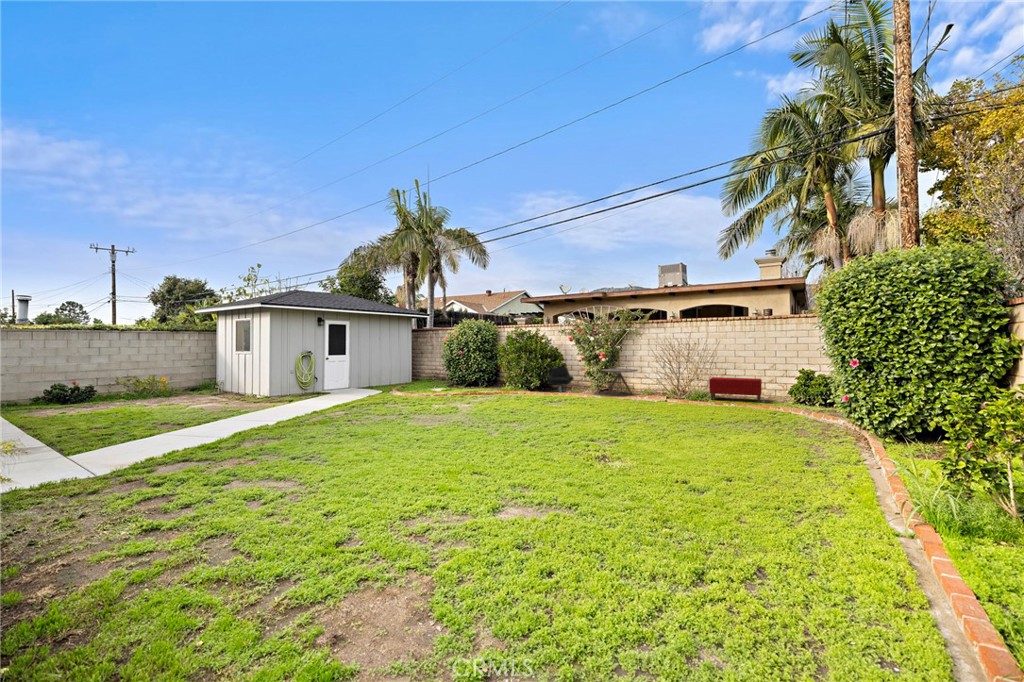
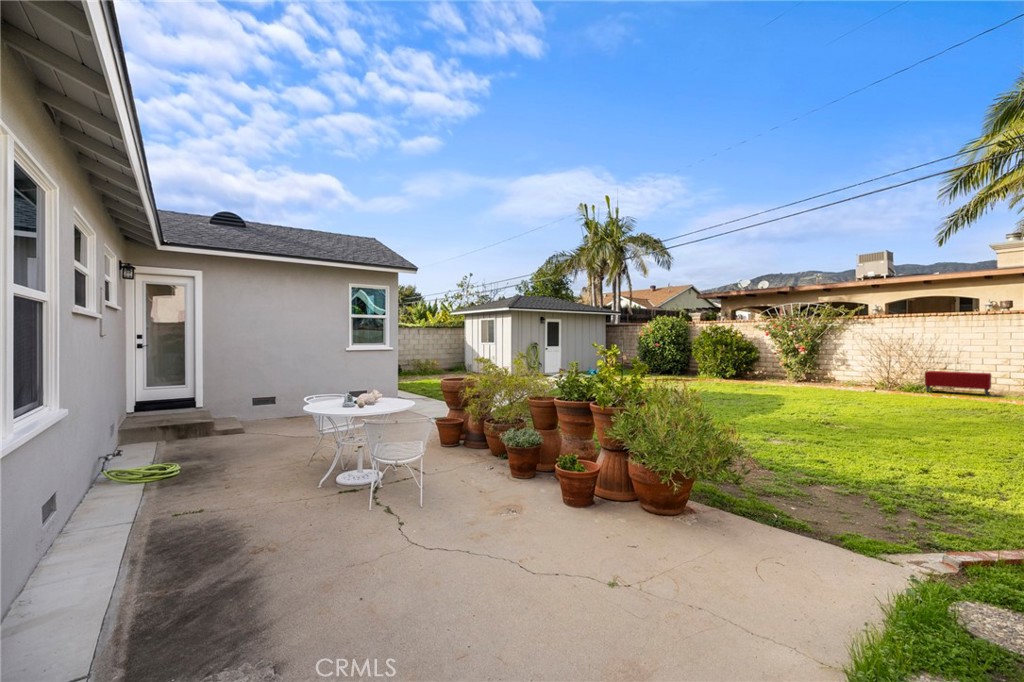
lounge chair: present [547,367,574,392] -> none [742,359,770,382]
round table: present [601,369,638,395] -> none [800,361,841,386]

